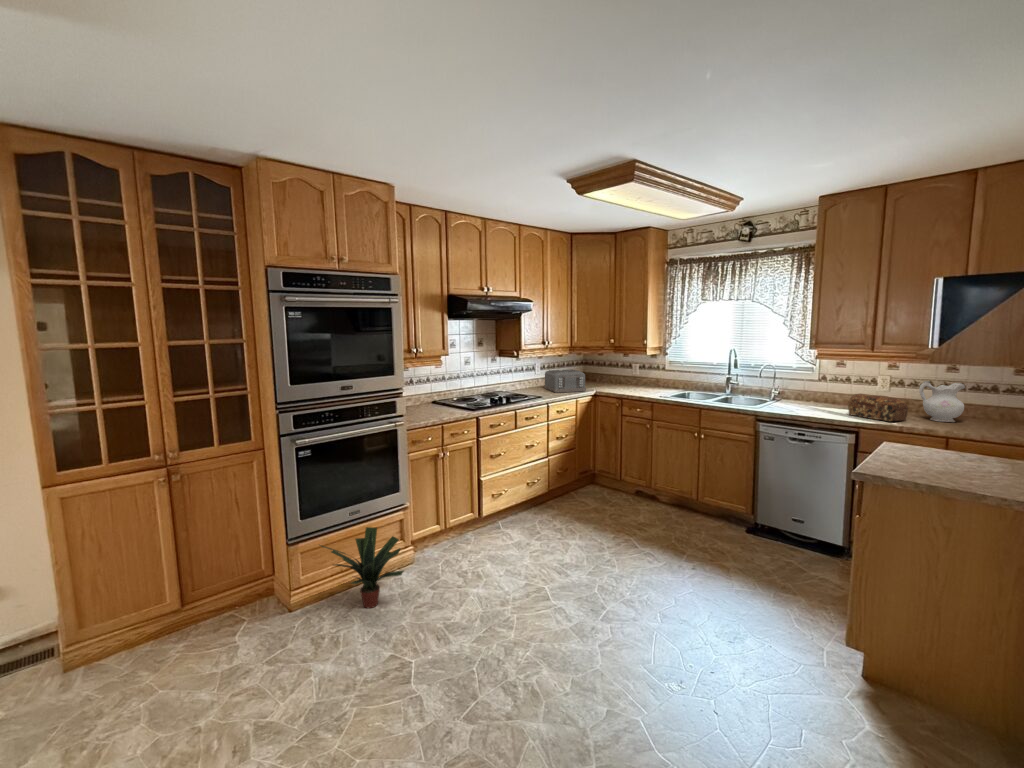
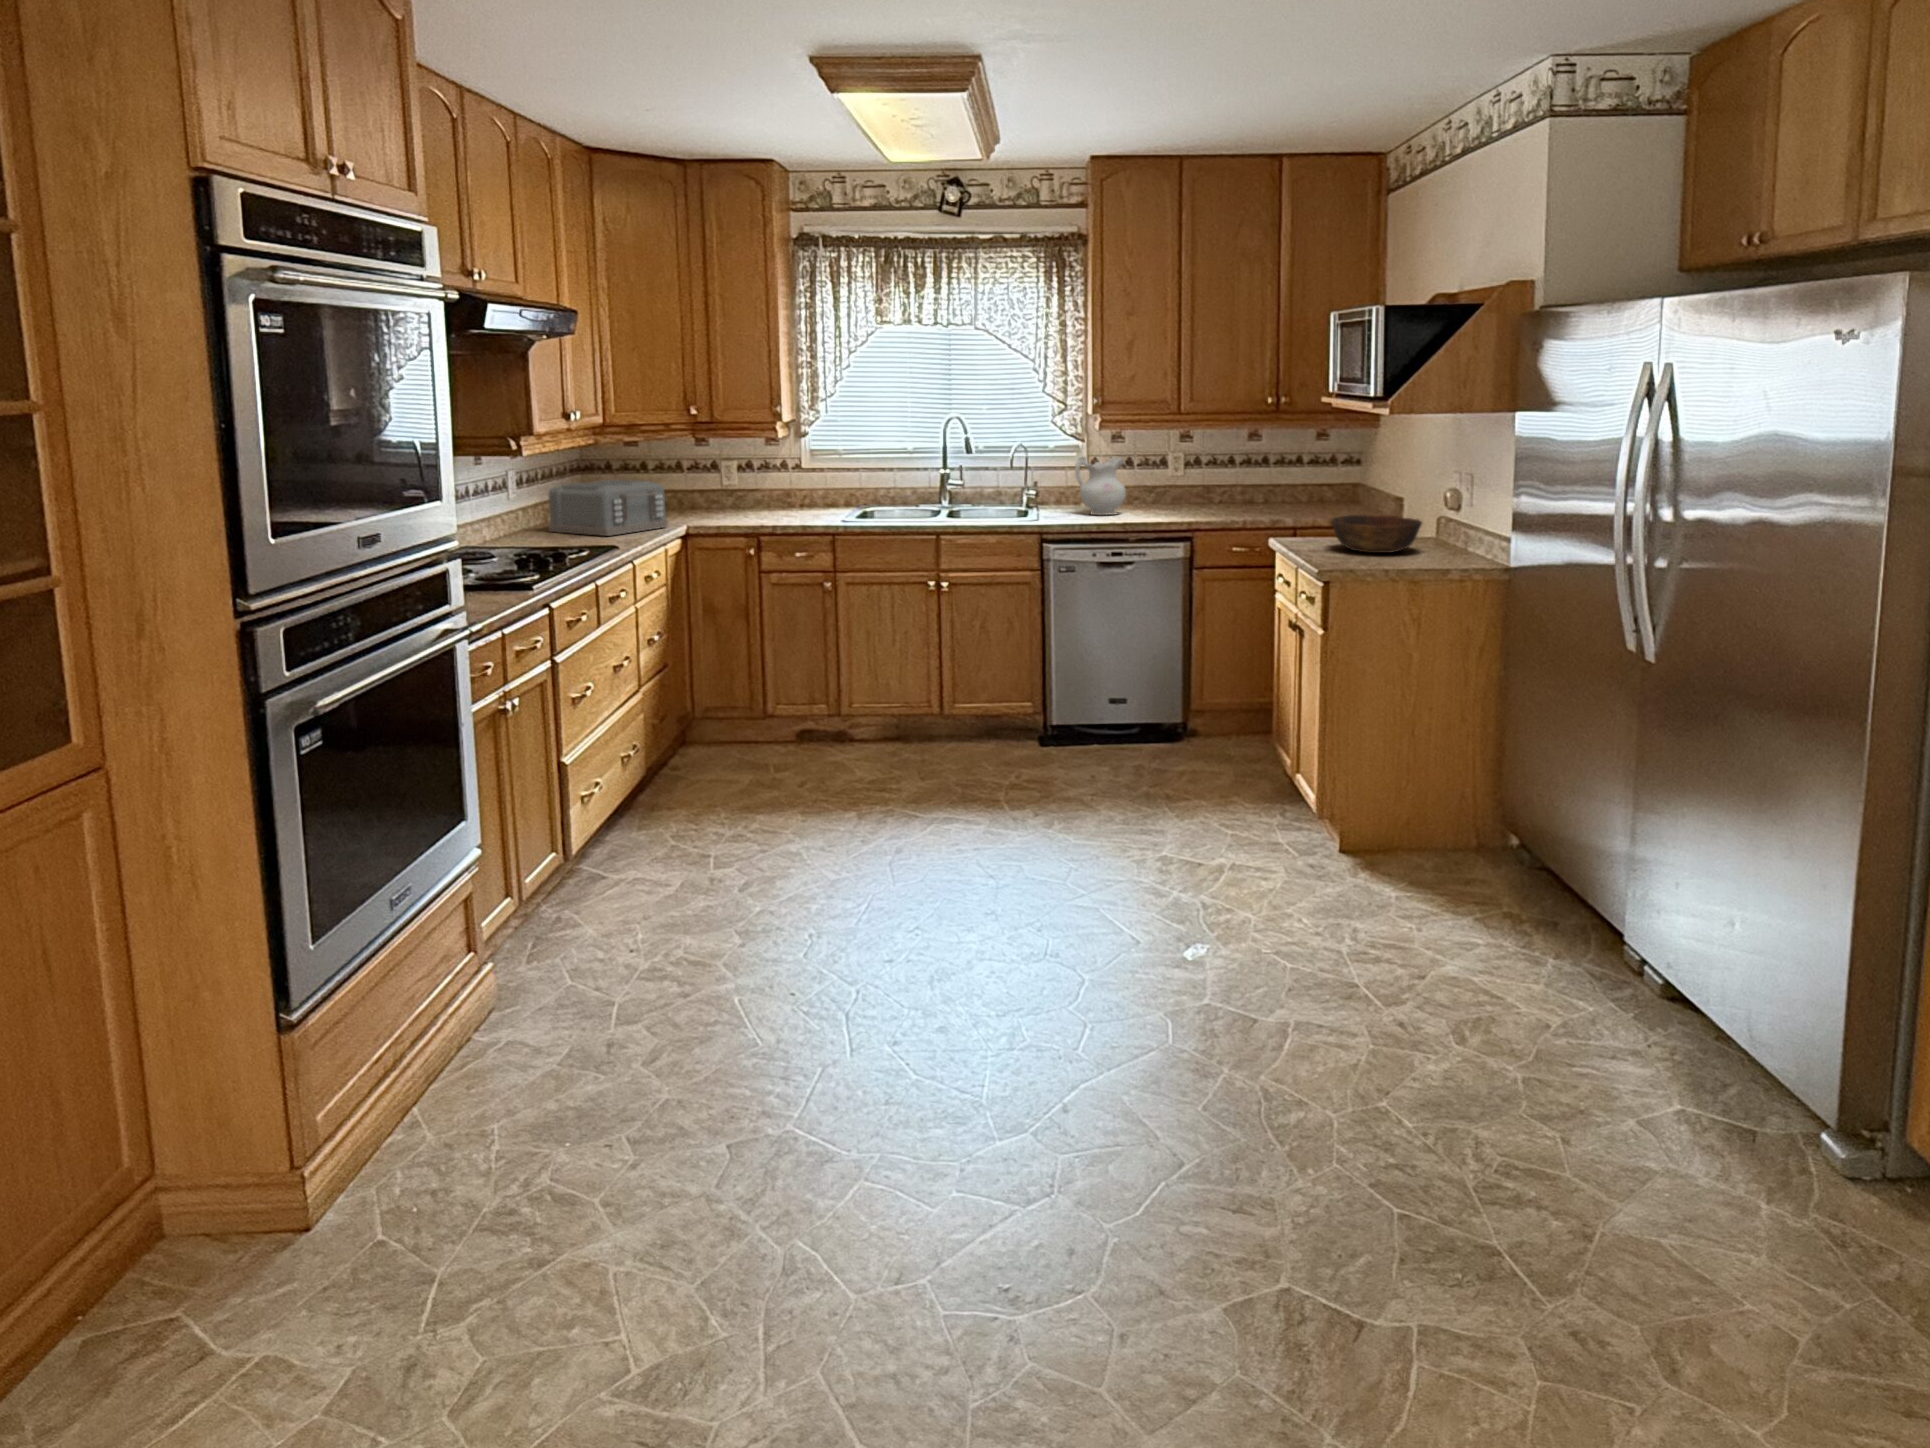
ceramic pitcher: present [919,381,965,422] -> present [1075,457,1126,515]
bread loaf: present [848,394,908,421] -> none [1162,480,1234,517]
bowl: none [898,436,989,471] -> present [1331,515,1422,553]
potted plant: present [320,527,403,608] -> none [360,926,602,1142]

